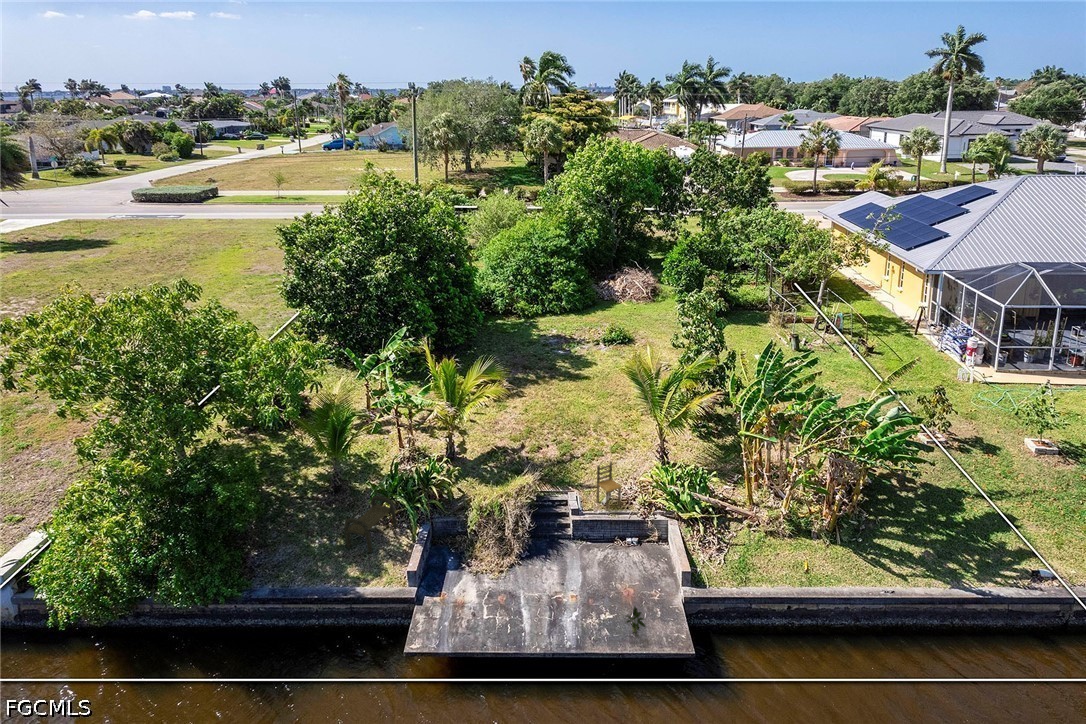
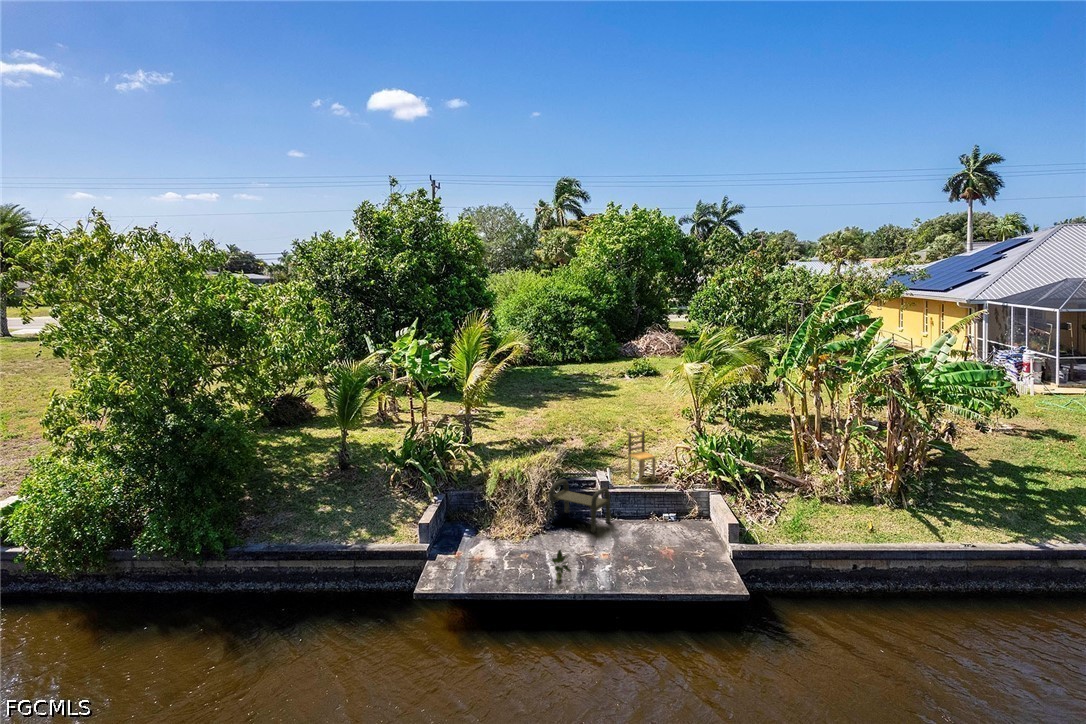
bench: present [345,496,397,553] -> present [549,479,611,533]
potted plant: present [626,607,645,632] -> present [551,550,571,580]

